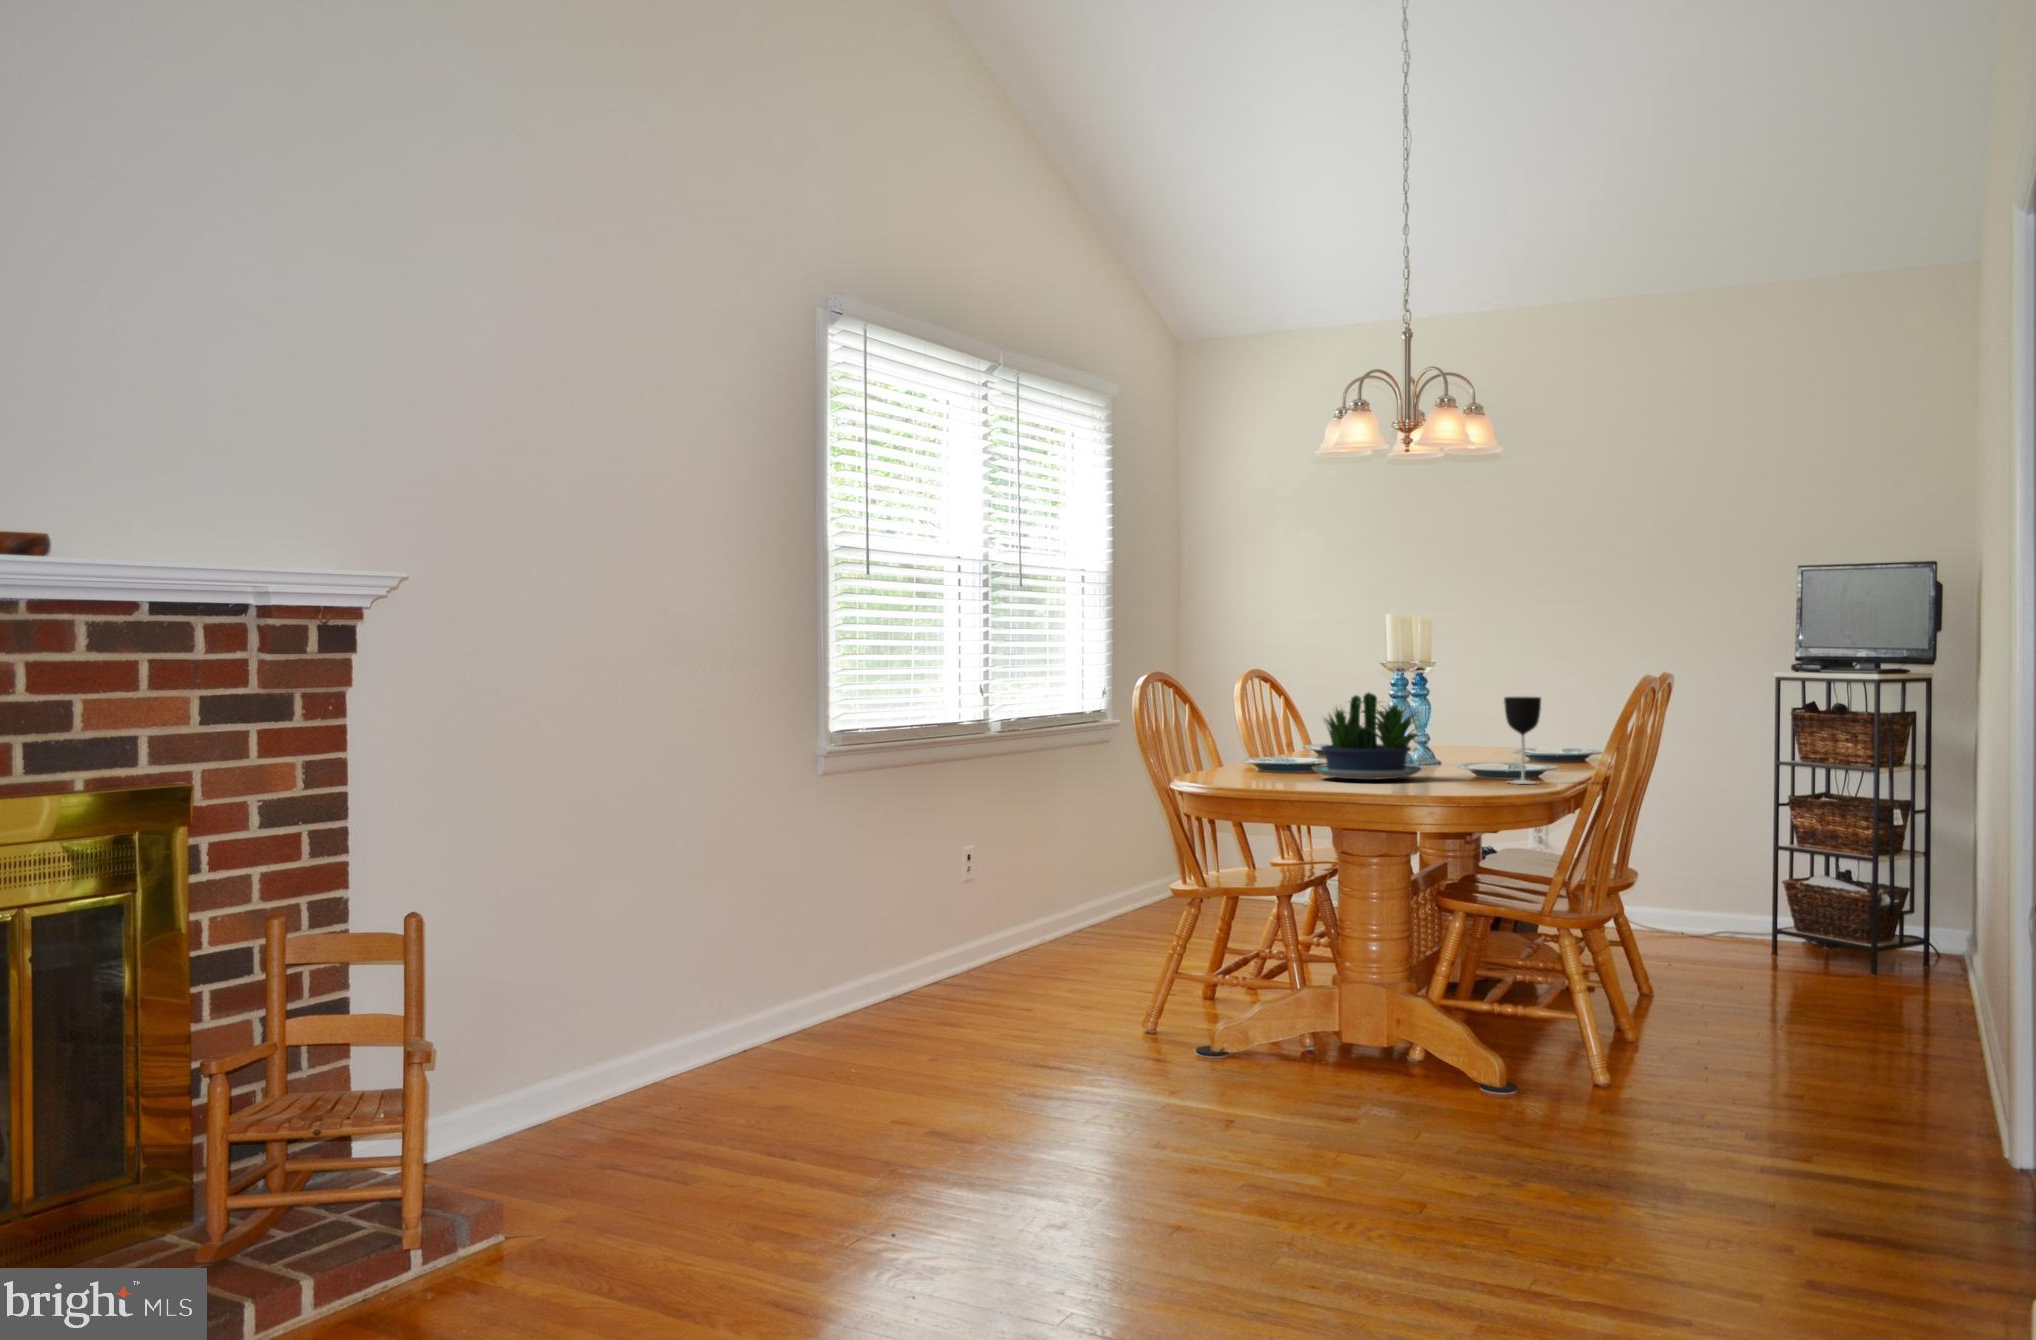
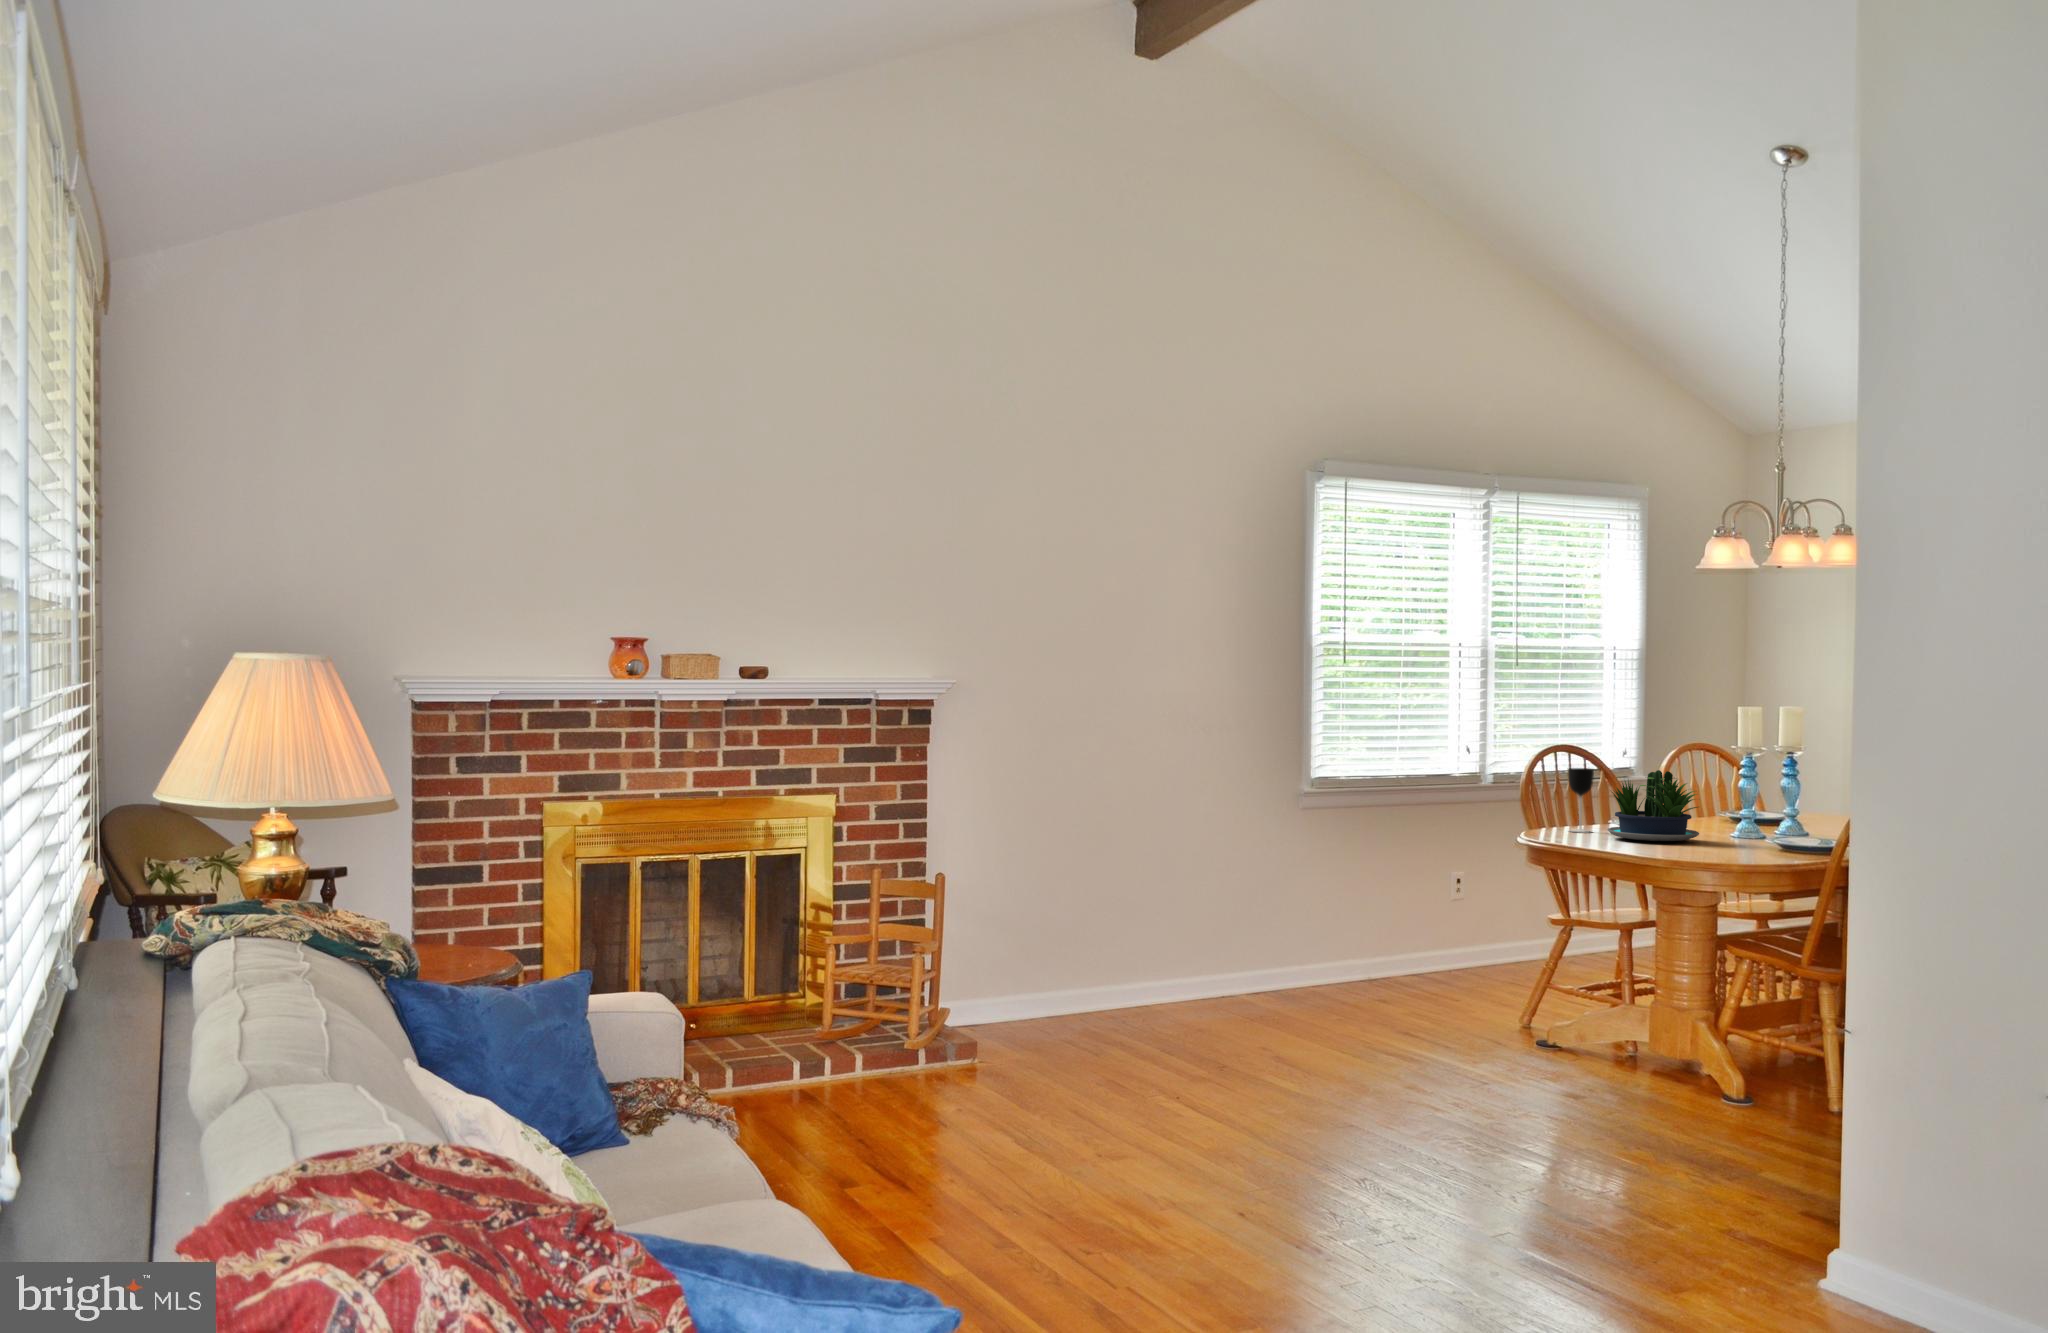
wine glass: present [1504,697,1541,784] -> present [1568,768,1594,832]

